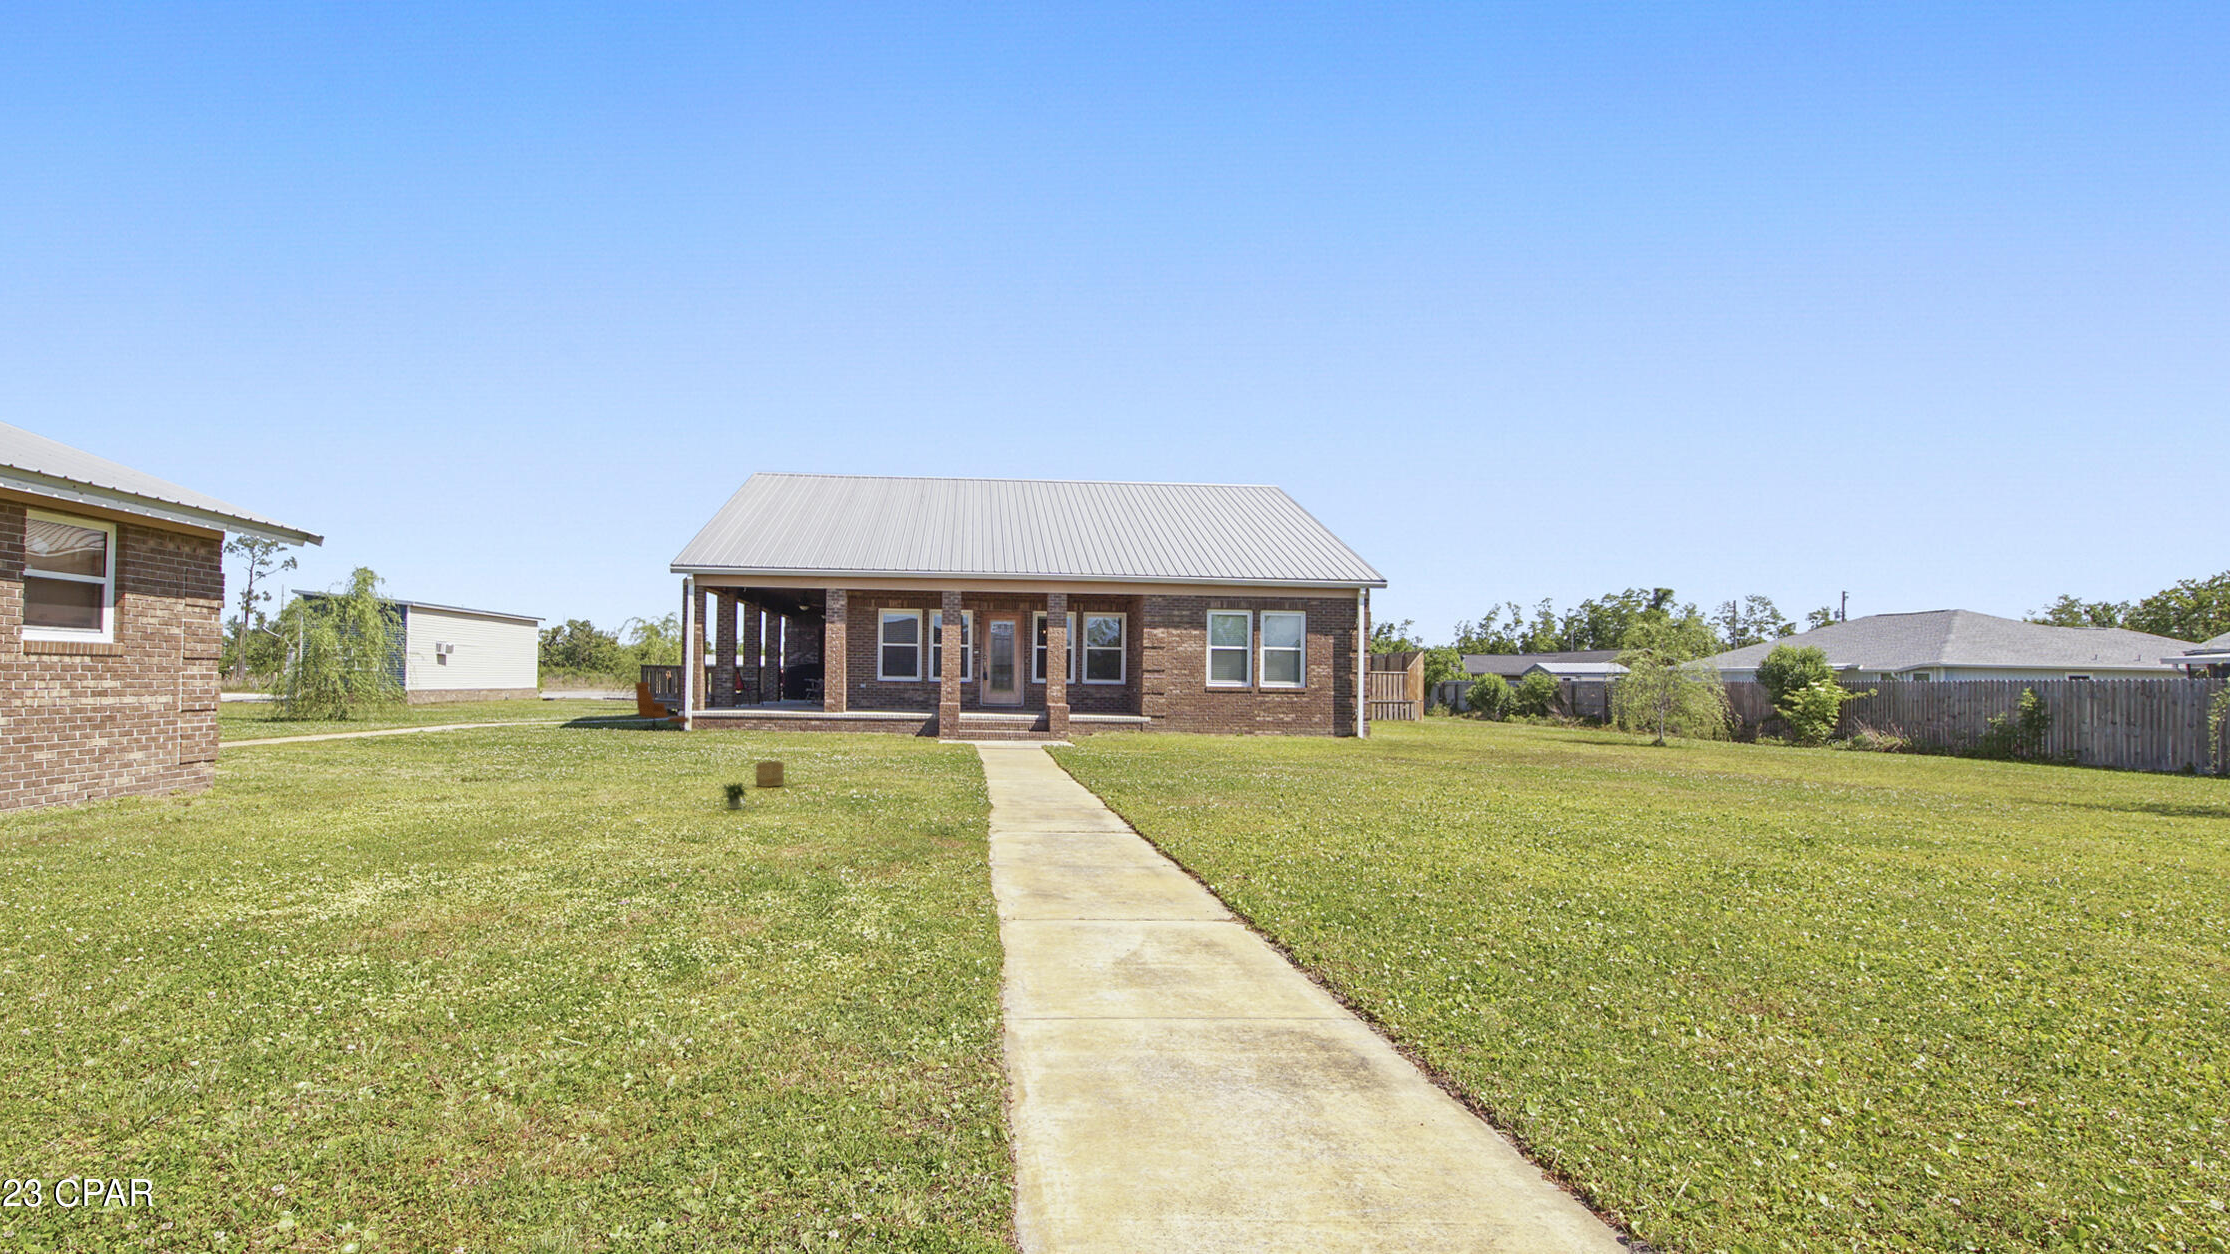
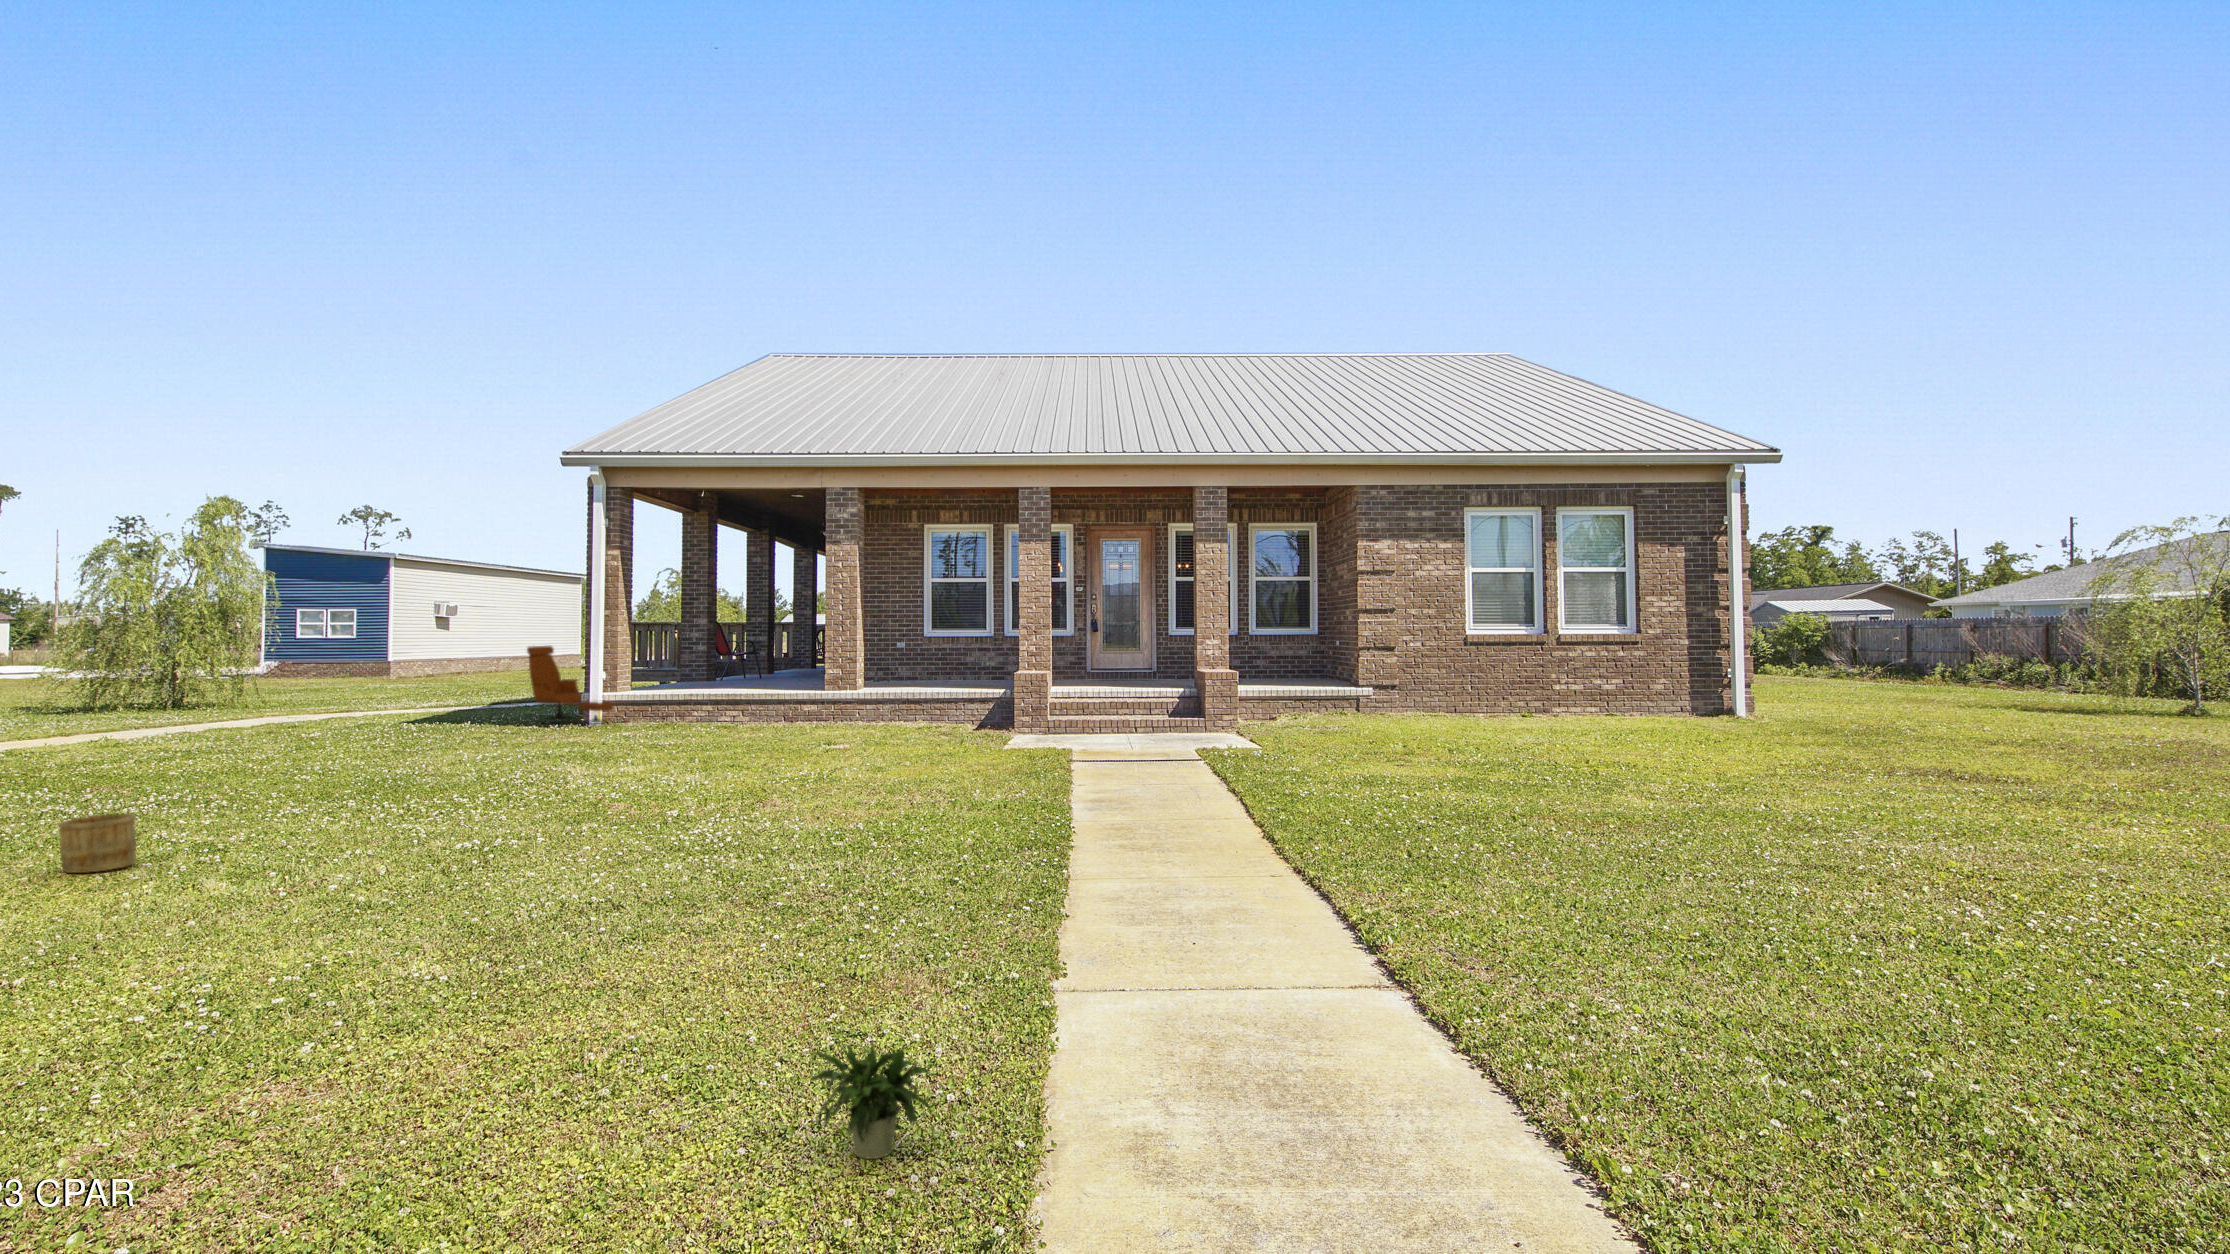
wooden bucket: present [756,761,784,787] -> present [58,813,136,873]
potted plant: present [721,783,748,809] -> present [786,1044,932,1159]

